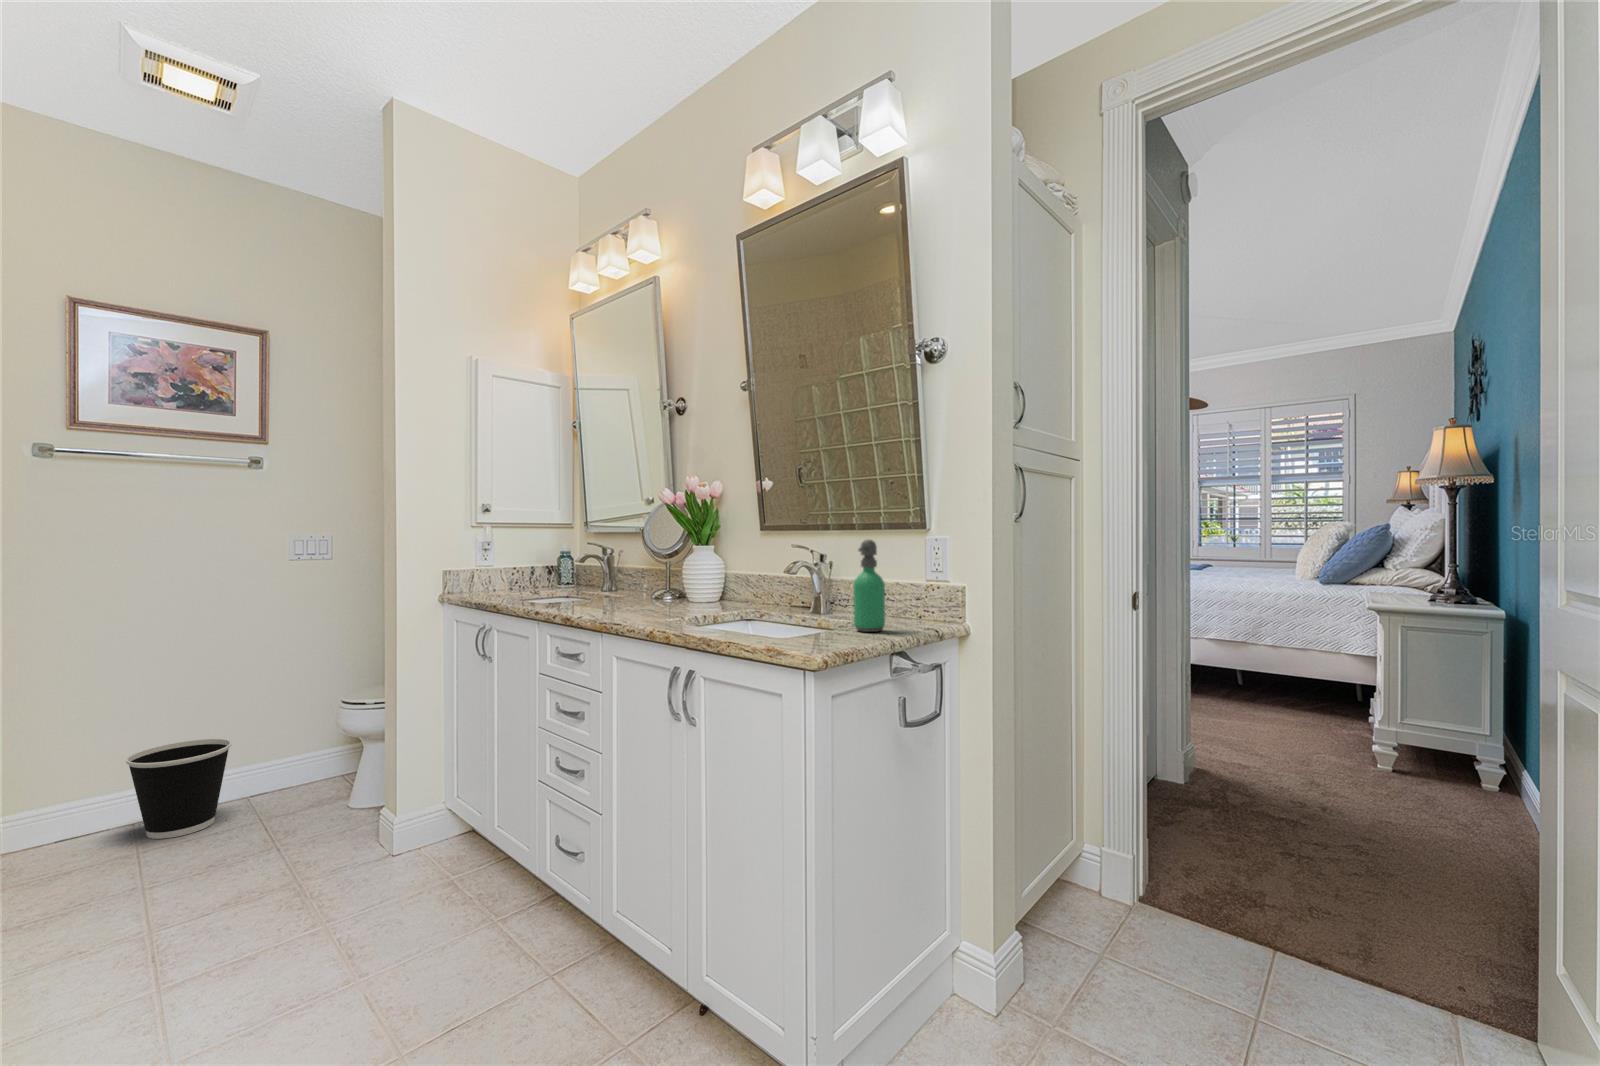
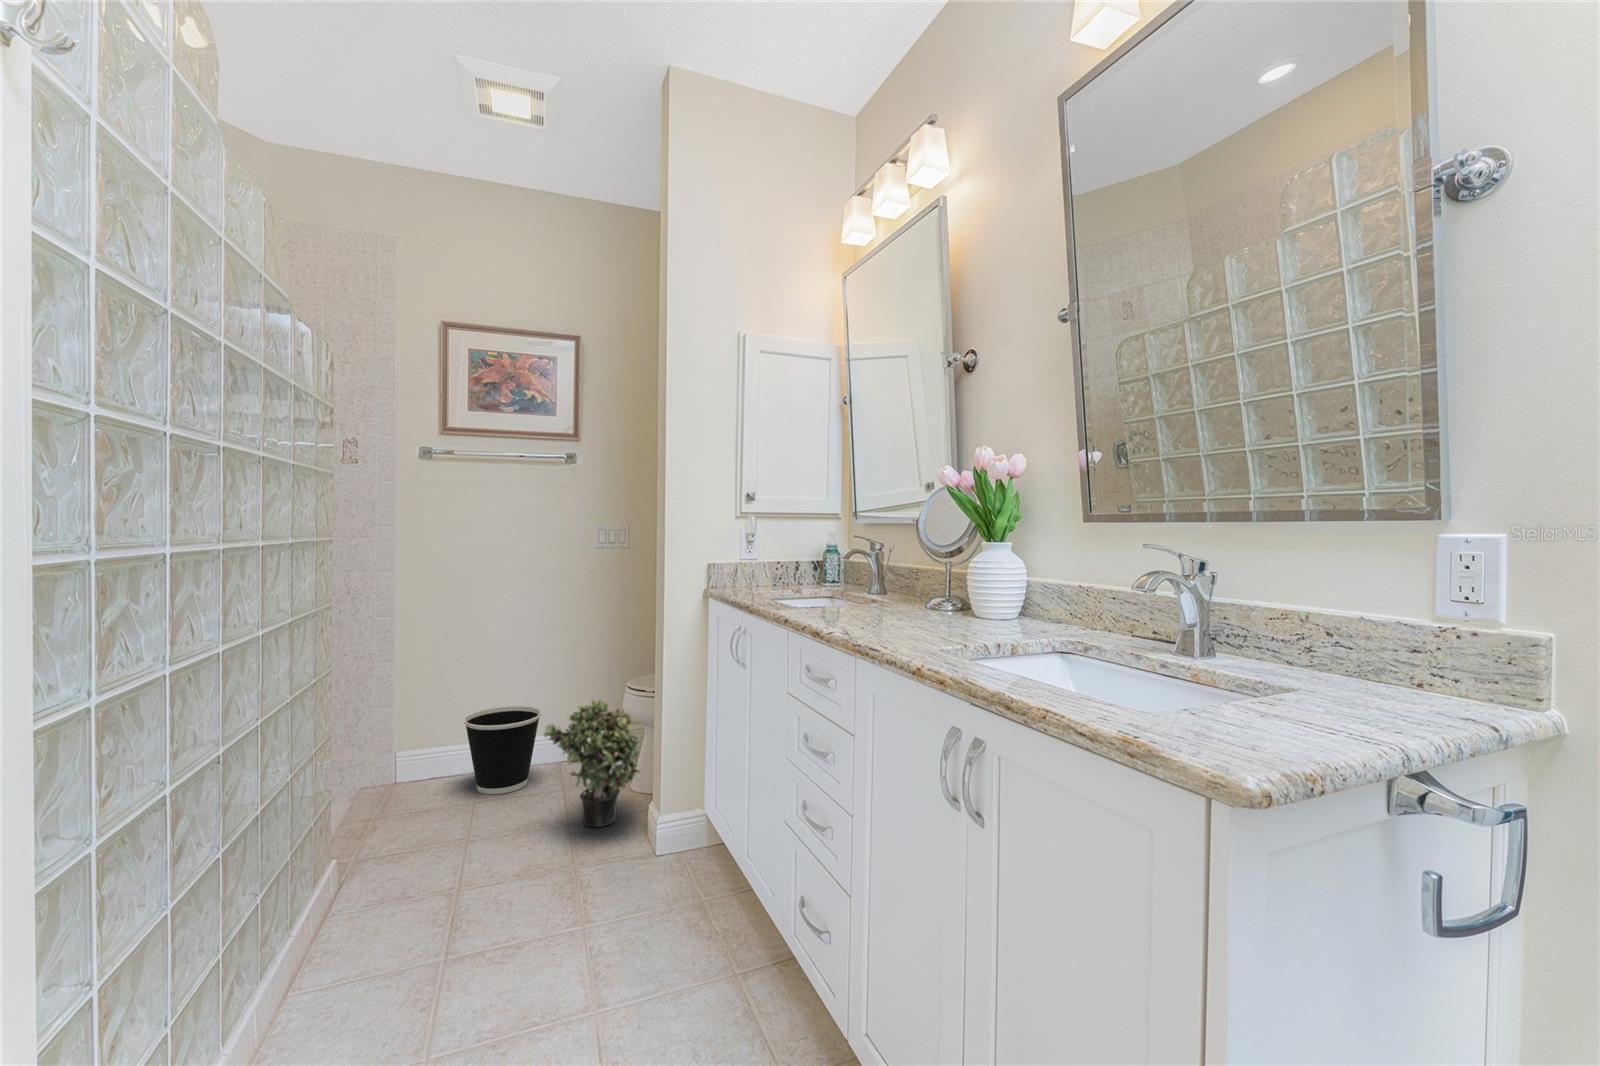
soap dispenser: present [853,540,885,632] -> none [1301,532,1382,718]
potted plant: none [255,716,374,843] -> present [544,700,642,827]

